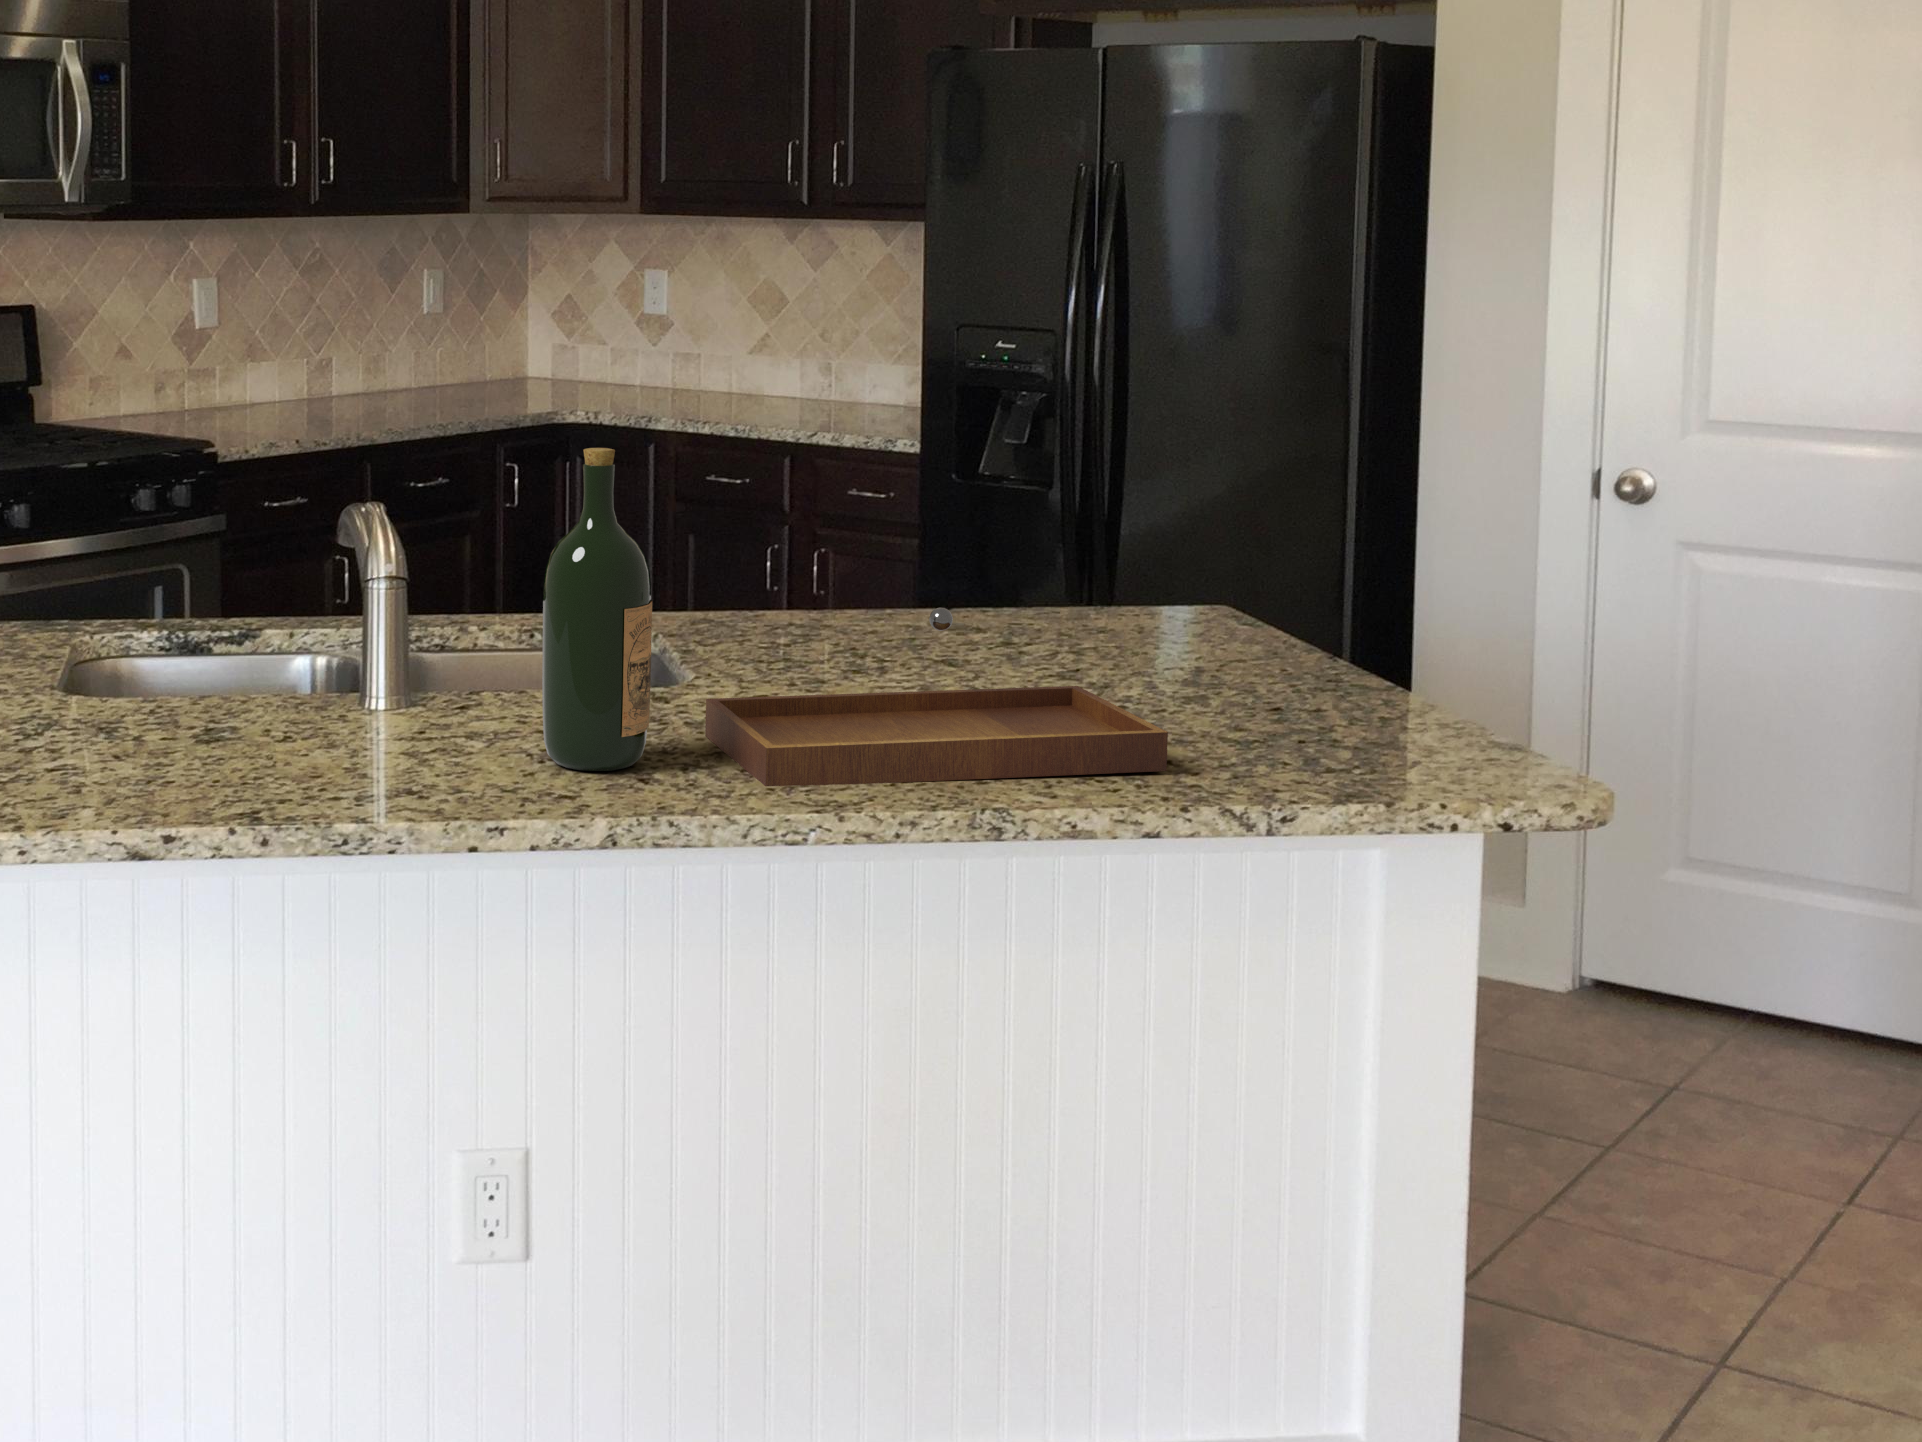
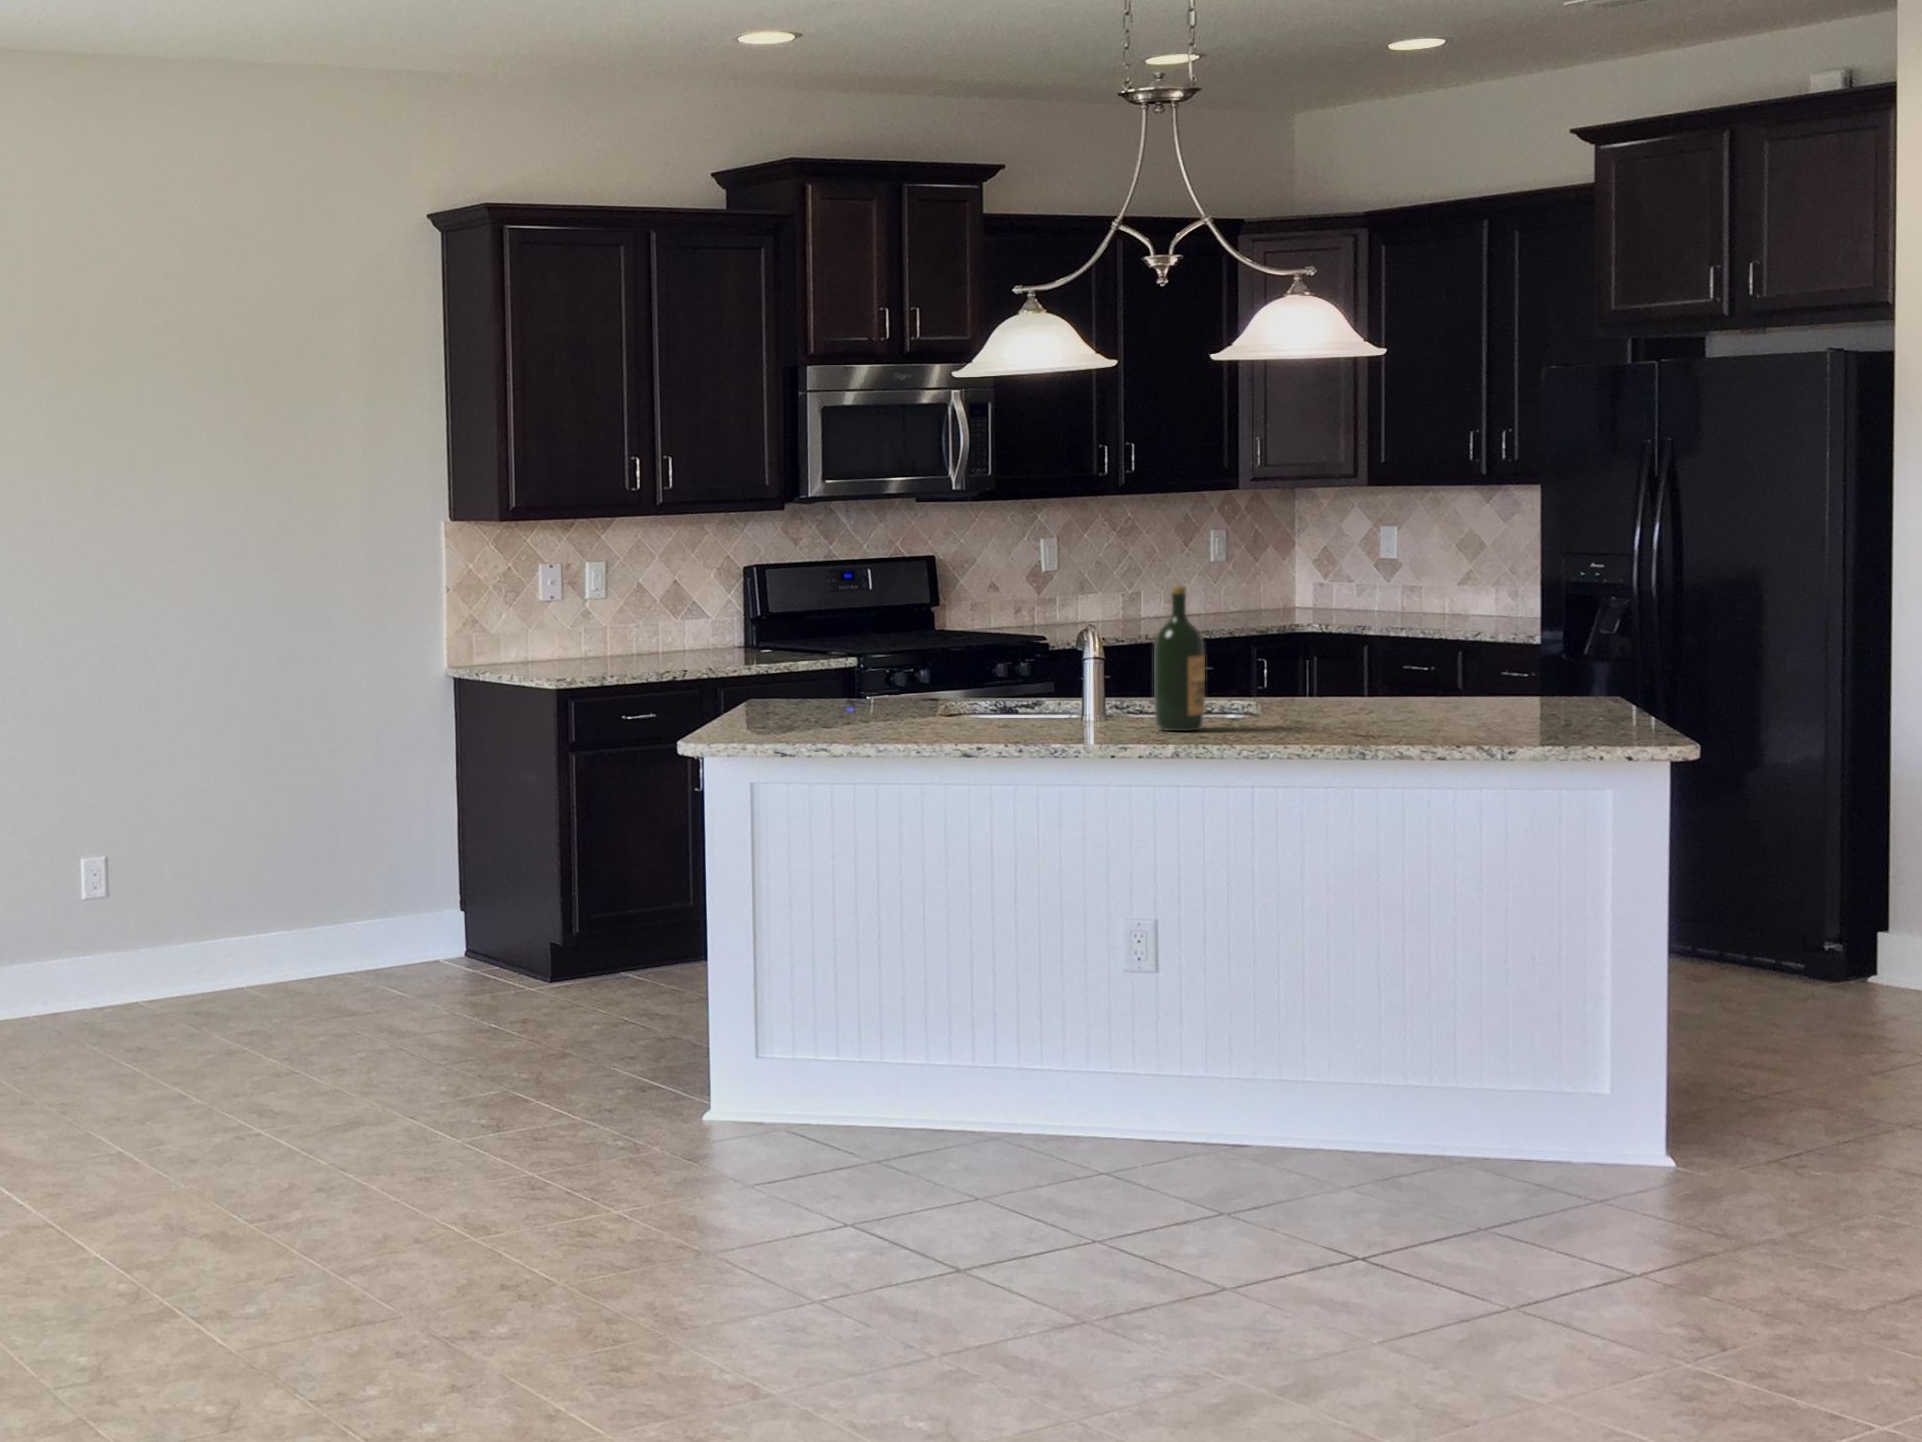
tray: present [705,608,1168,786] -> none [1243,663,1462,737]

